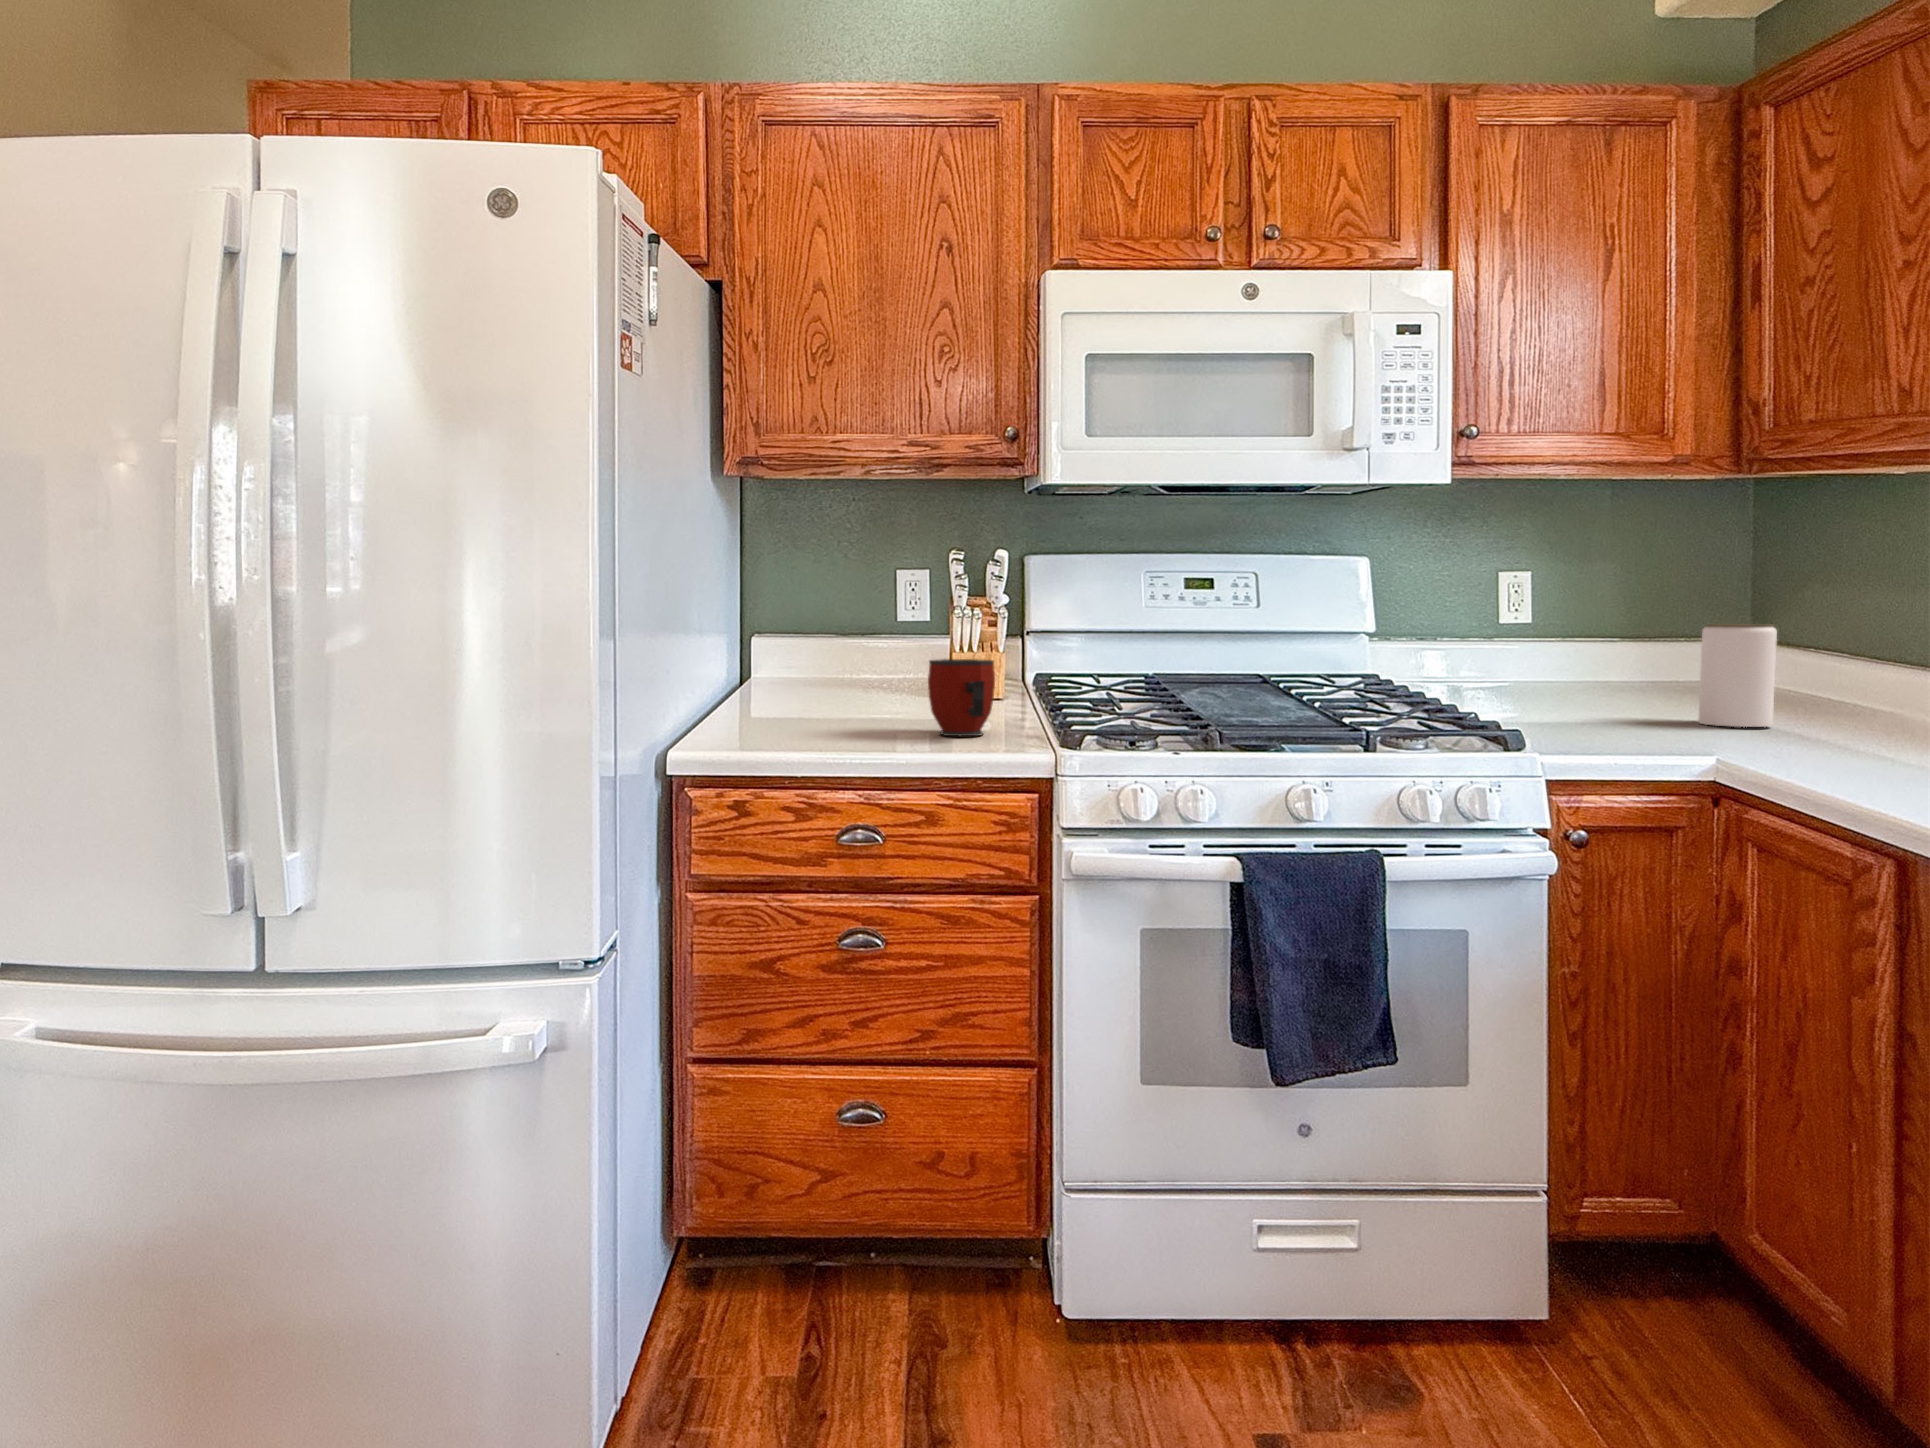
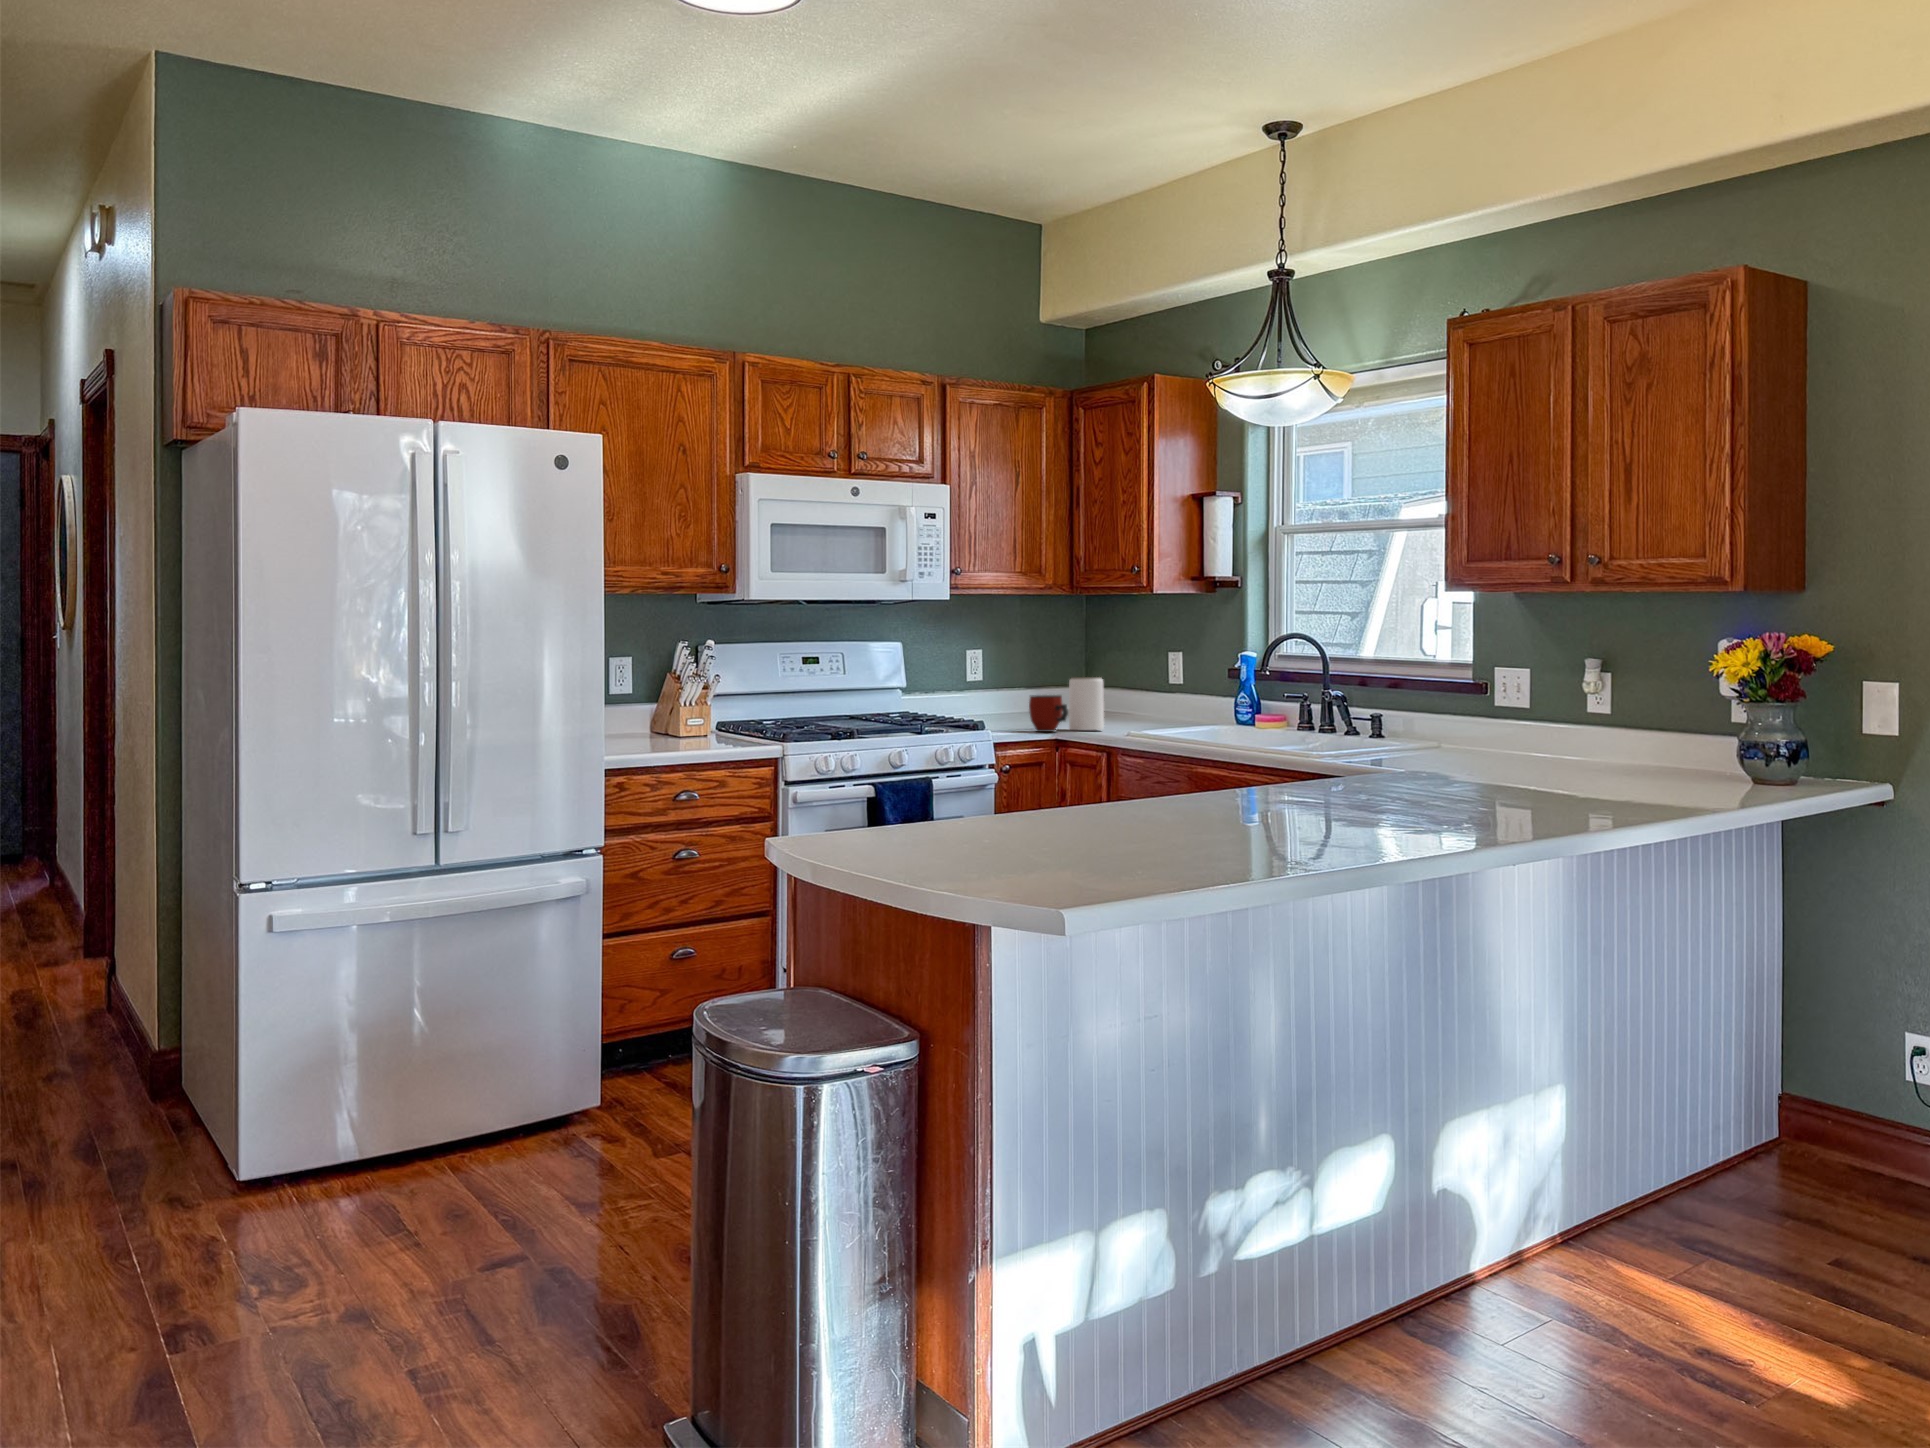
mug: present [928,659,995,736] -> present [1029,695,1068,732]

